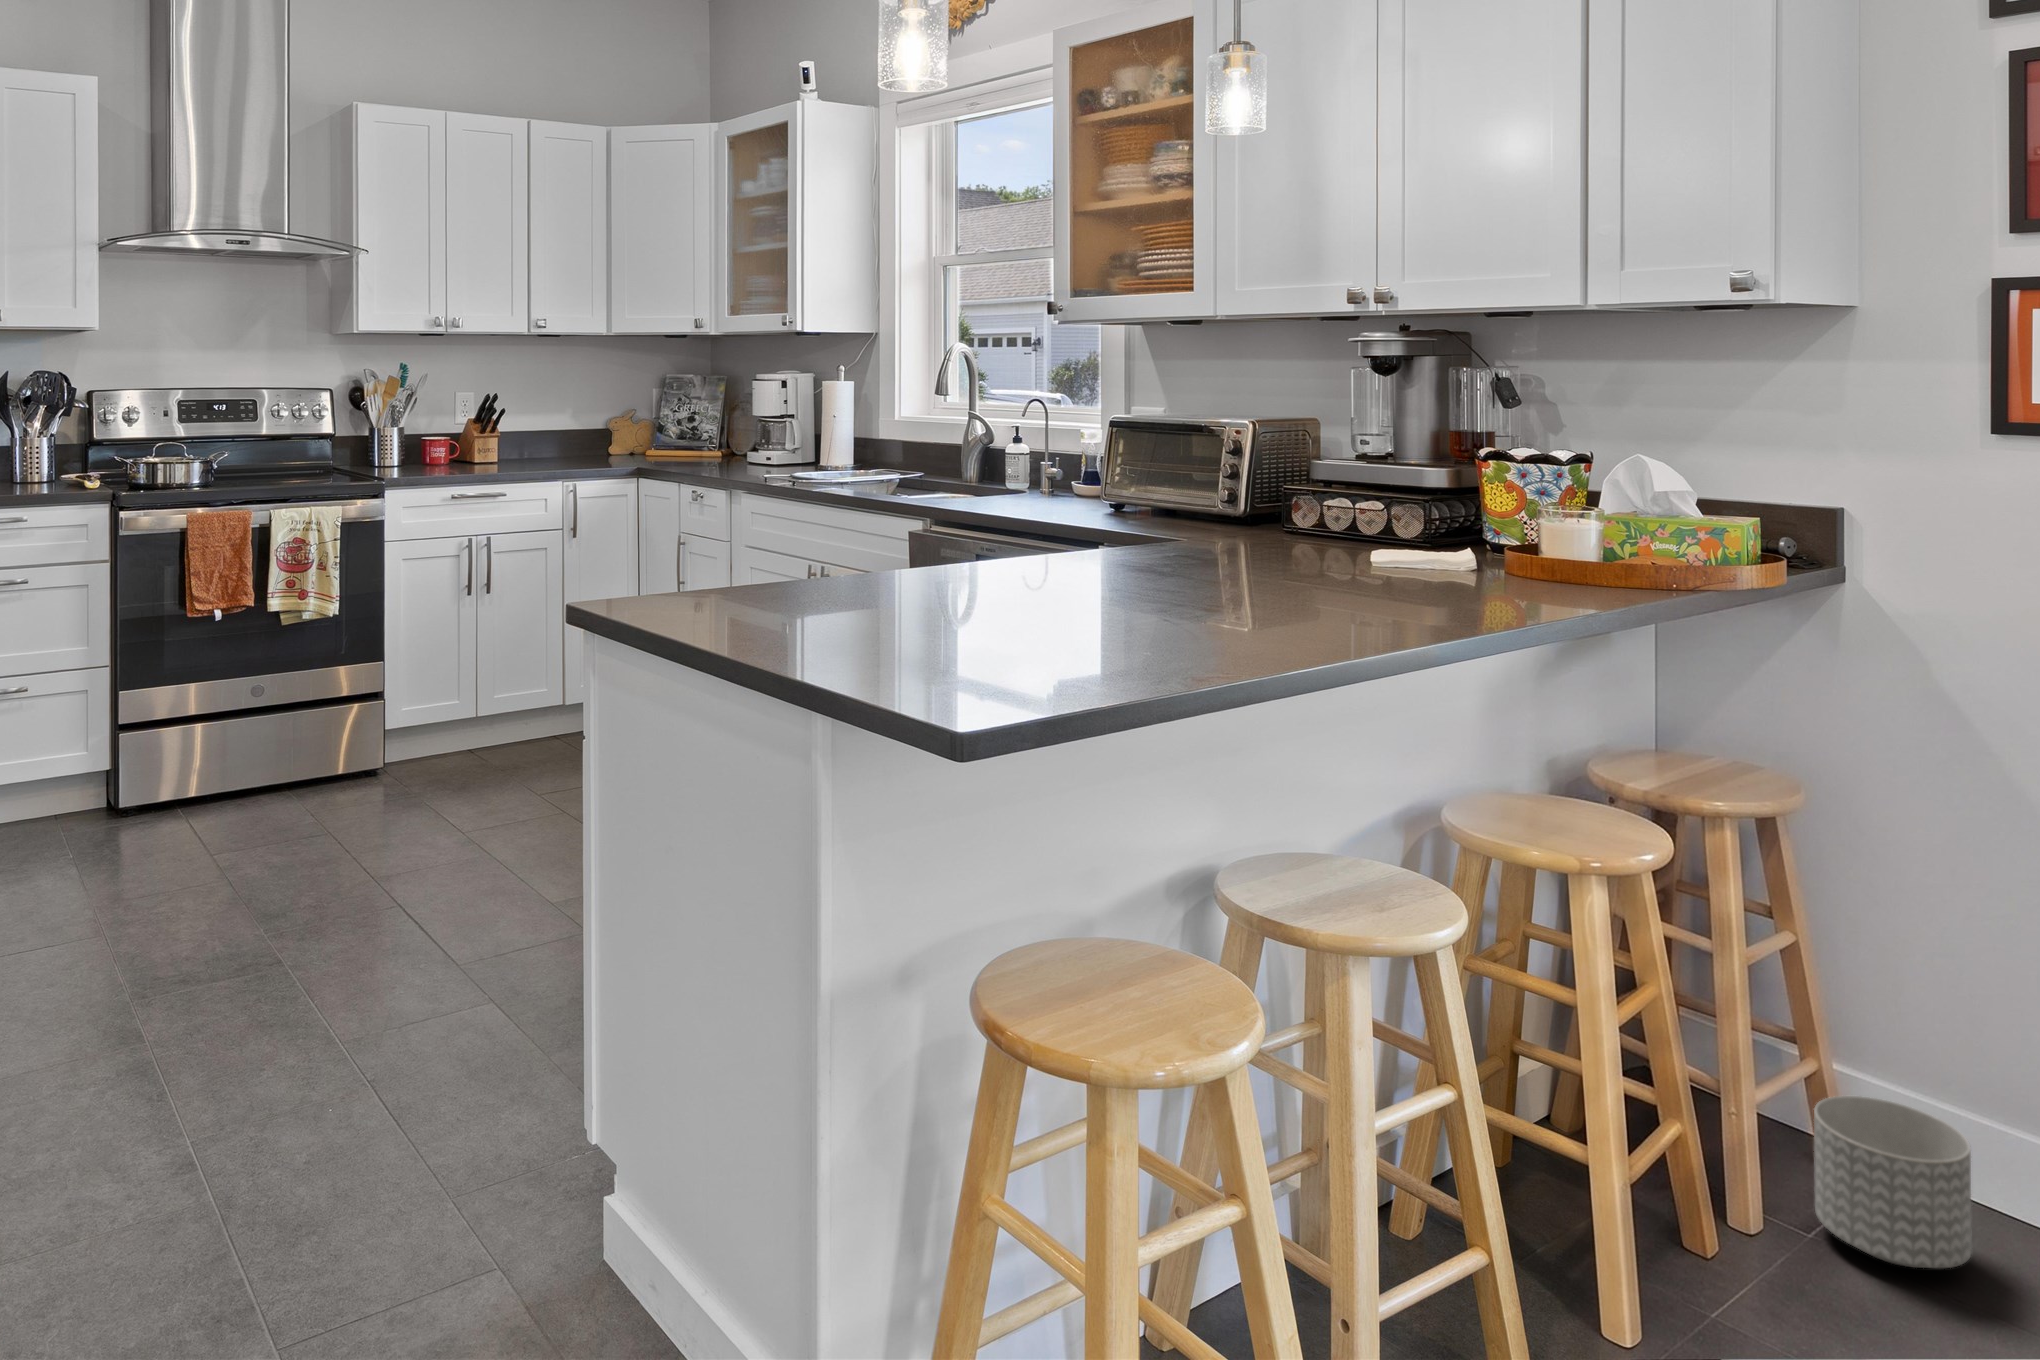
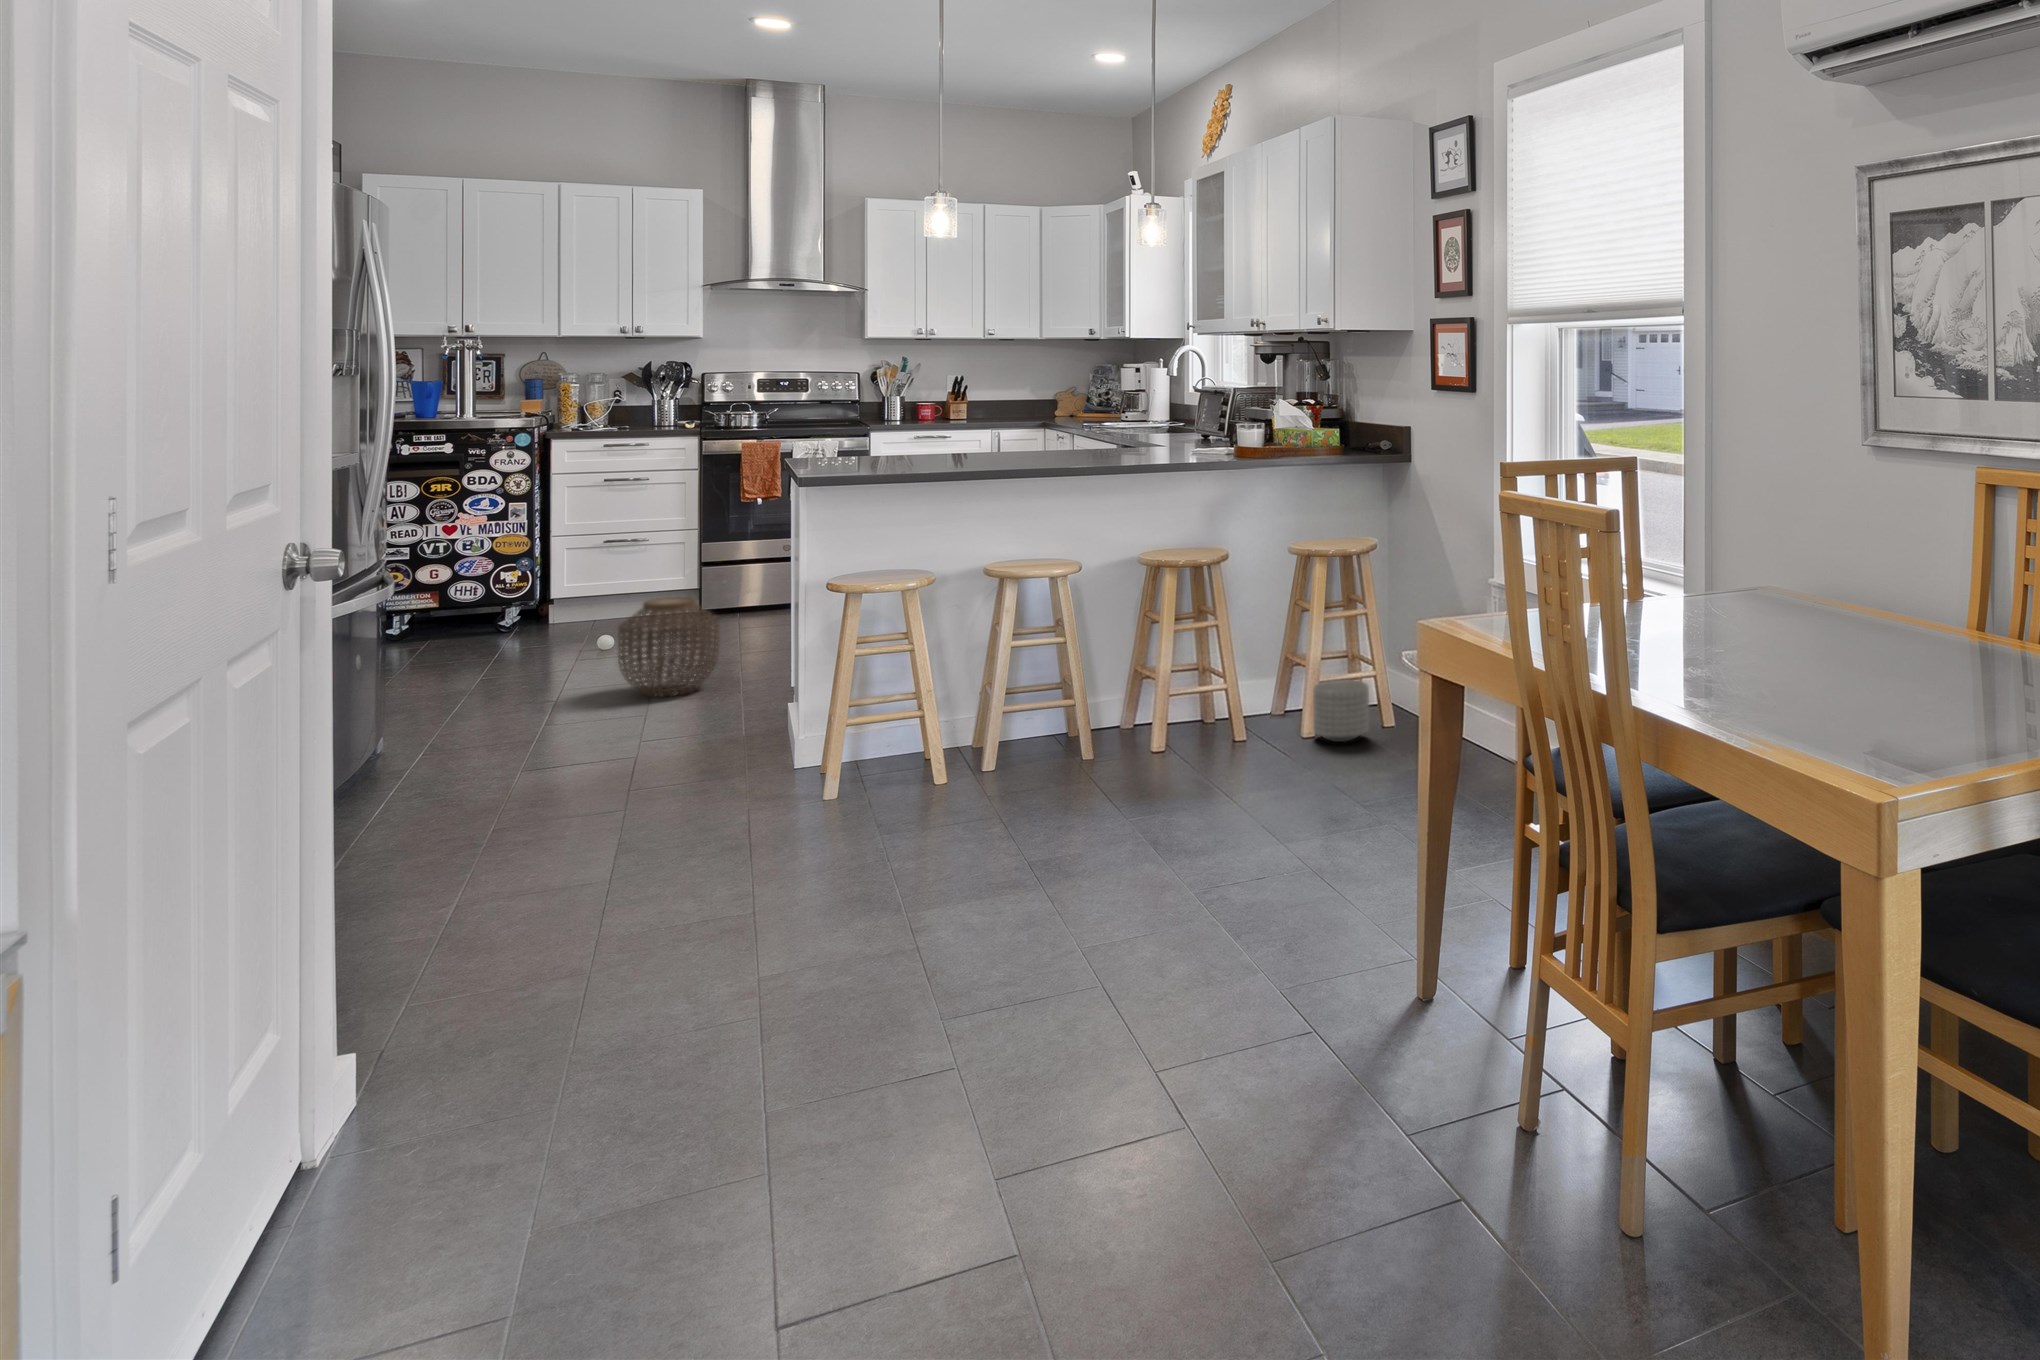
woven basket: none [94,881,301,1121] -> present [618,597,719,696]

